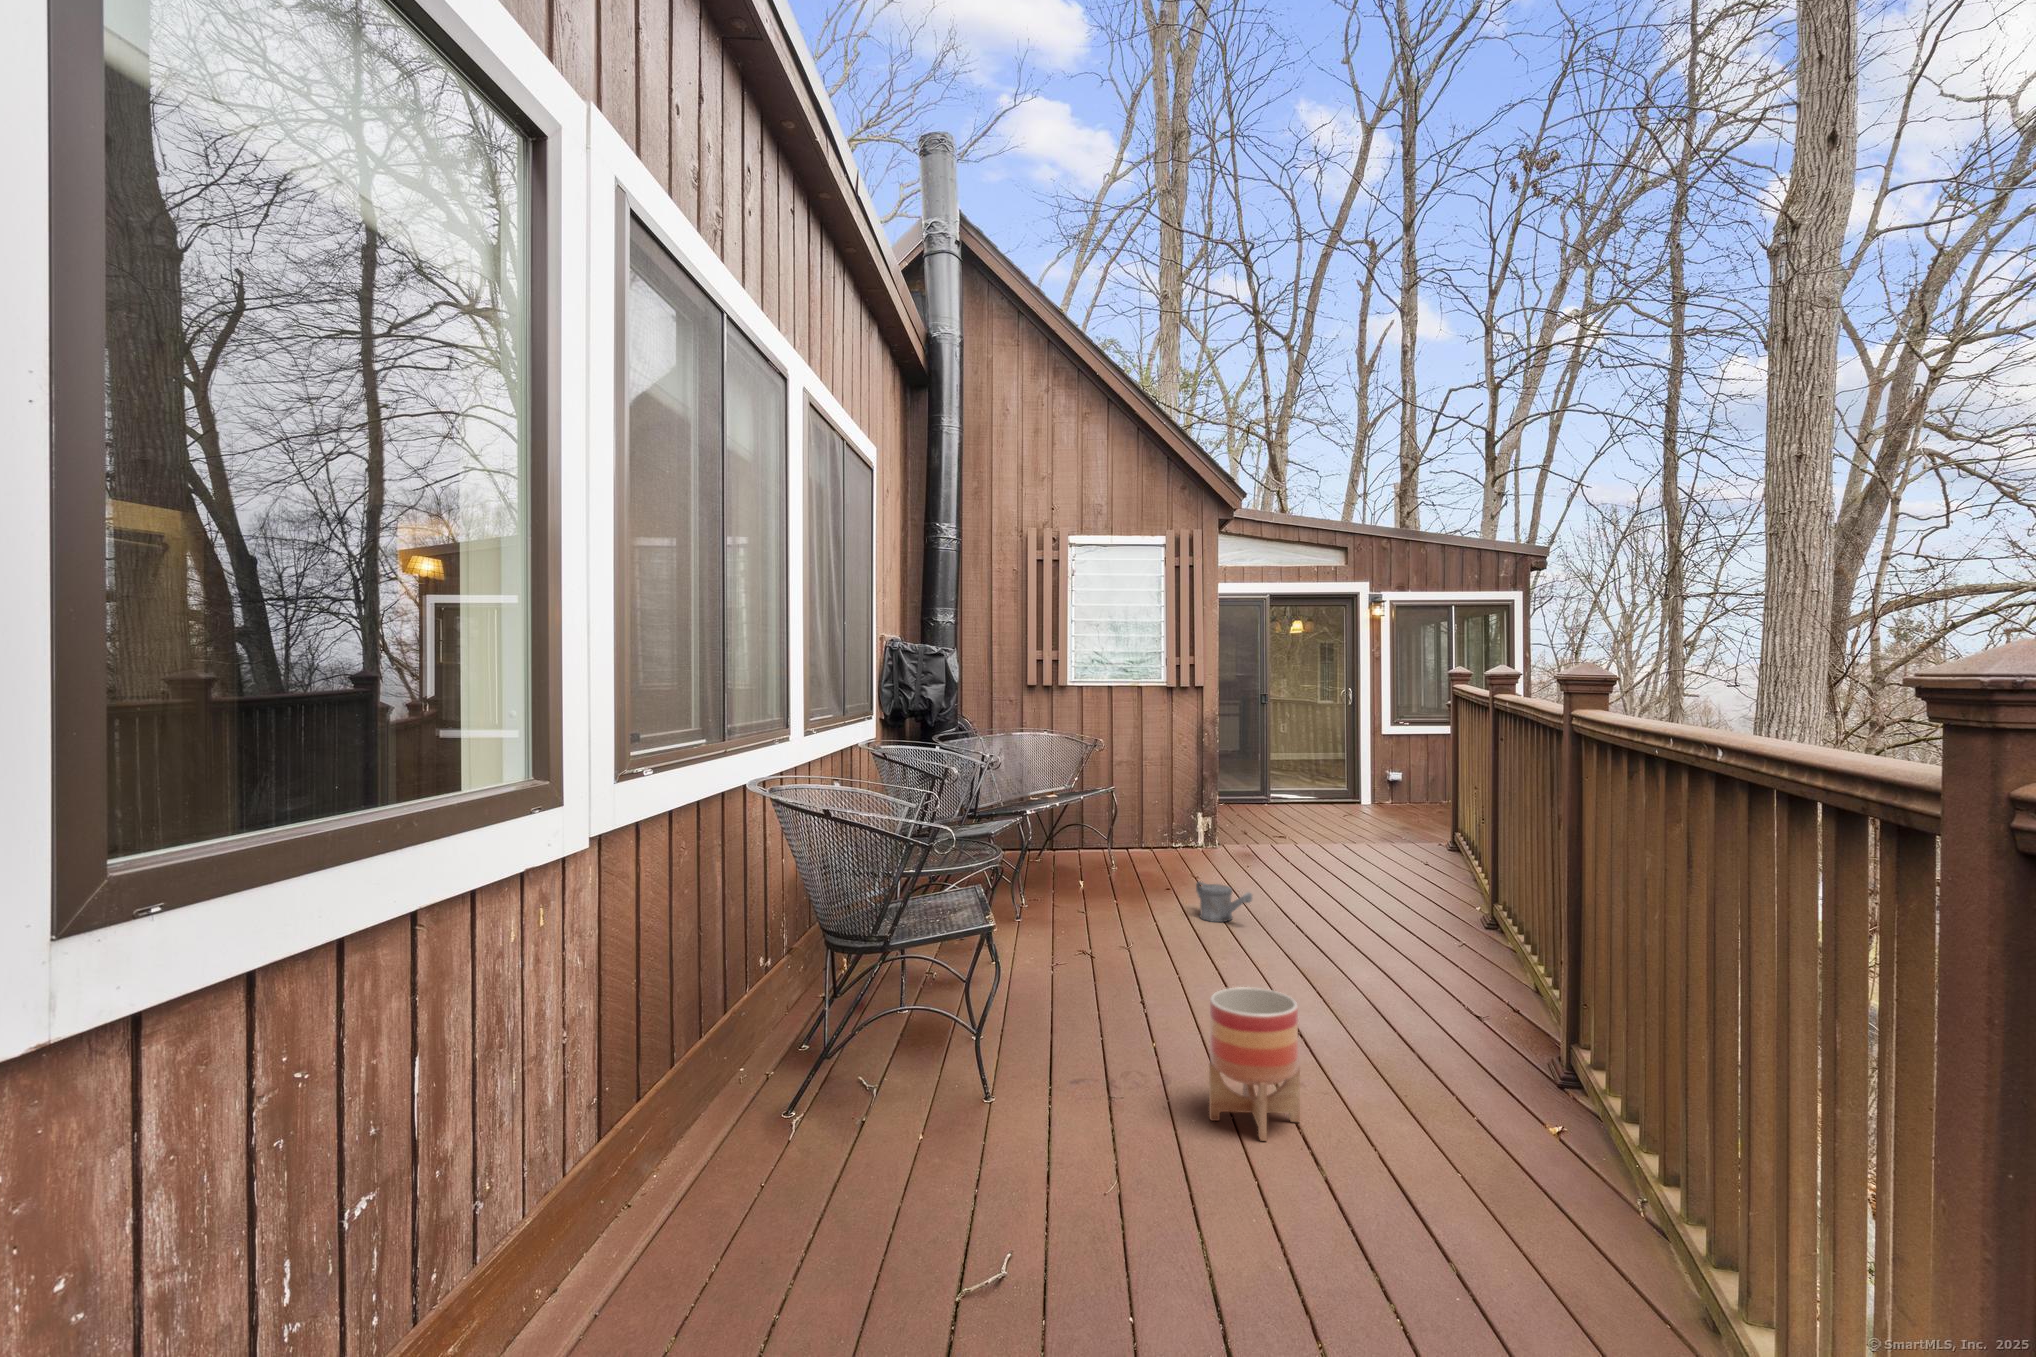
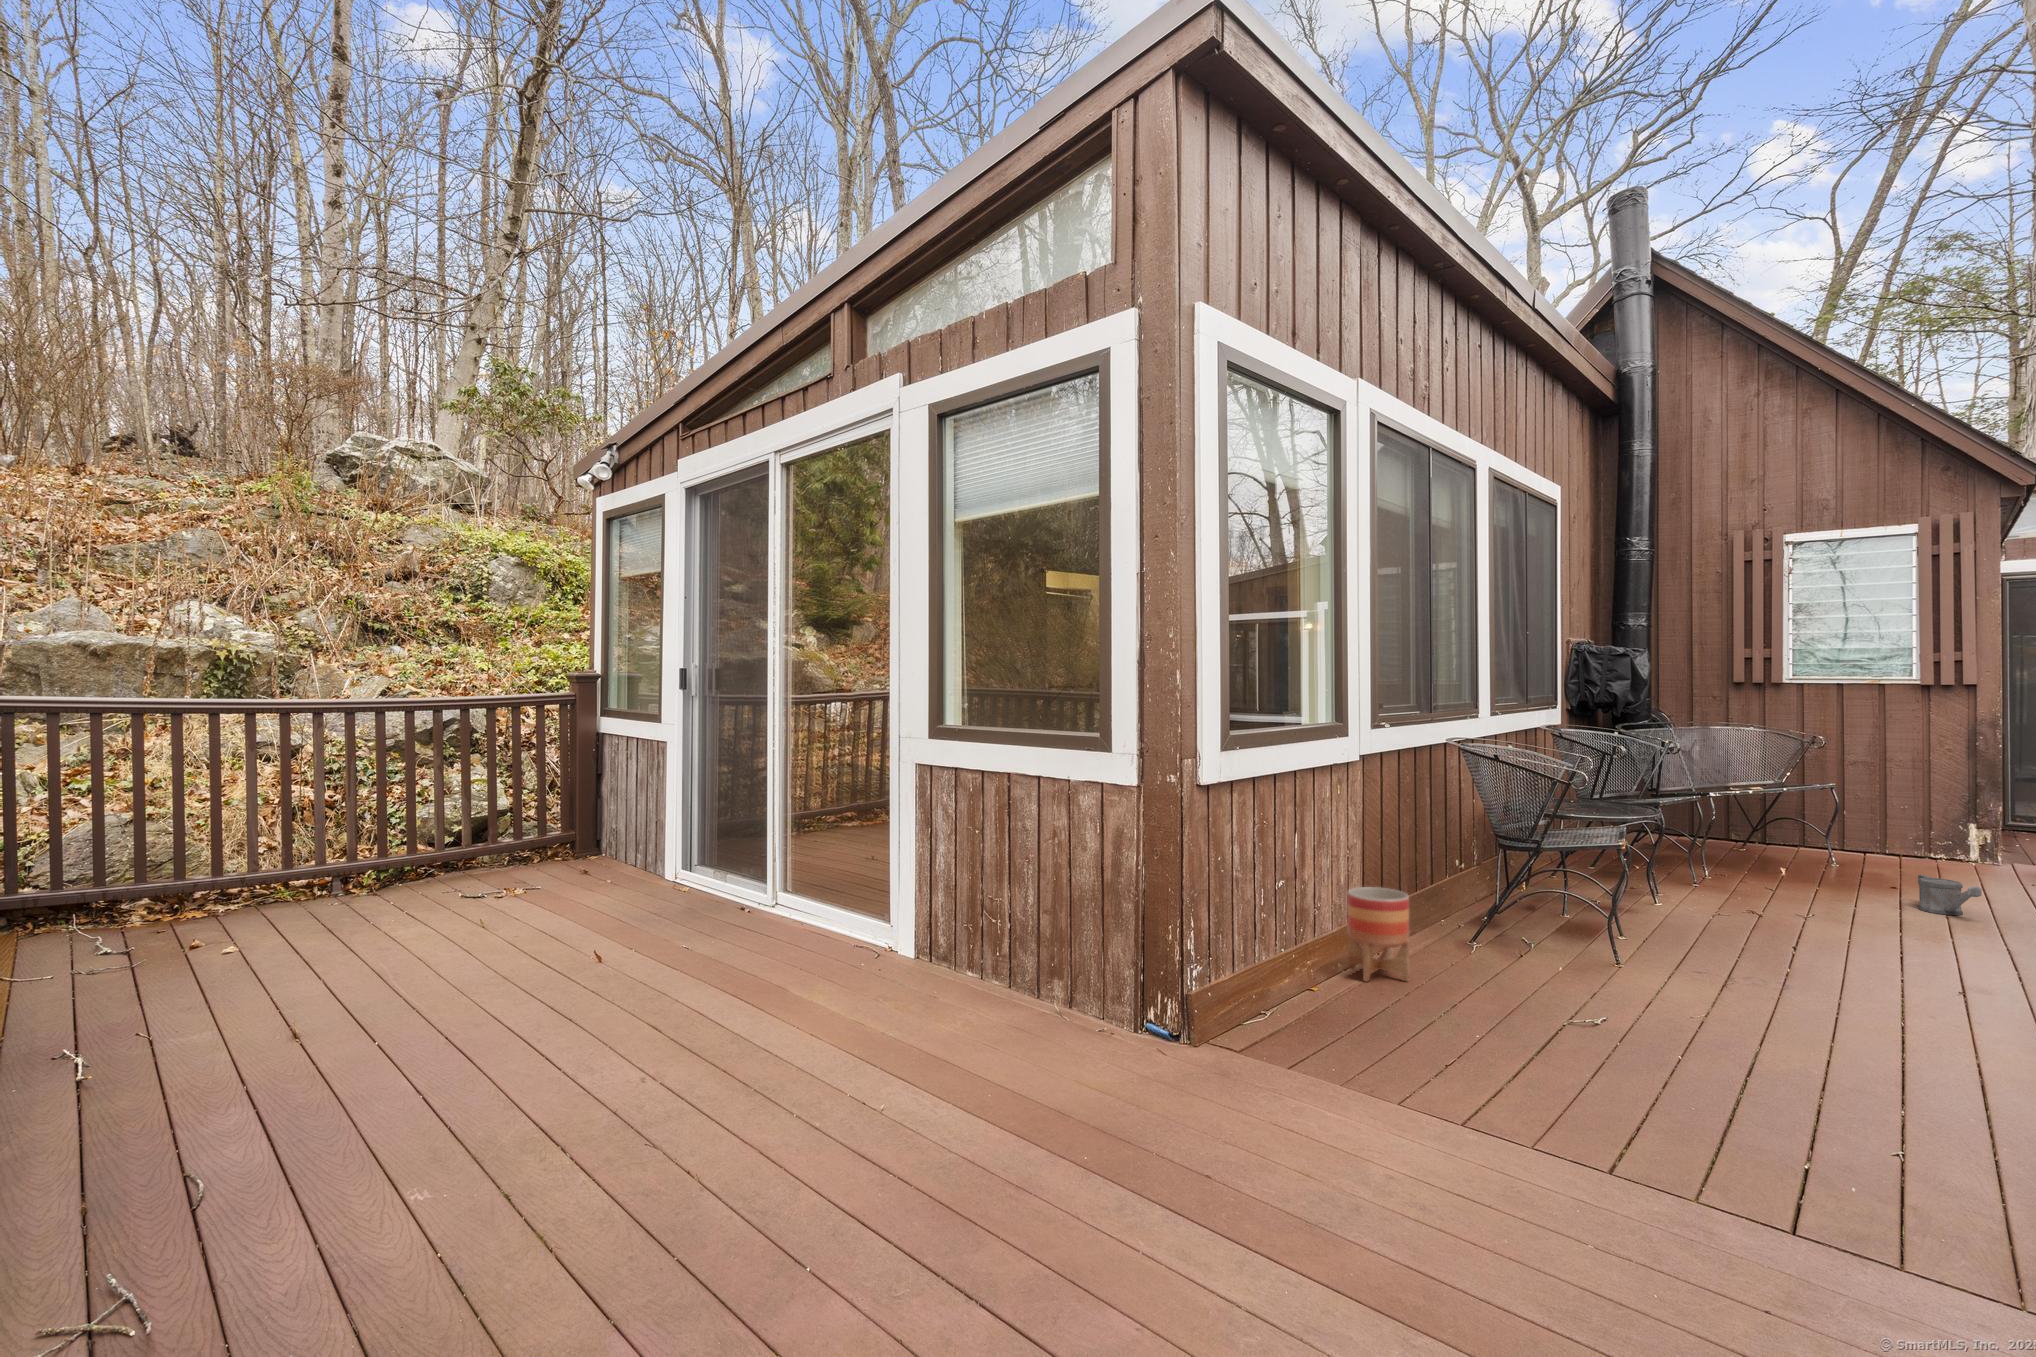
planter: present [1209,987,1300,1141] -> present [1347,887,1409,981]

